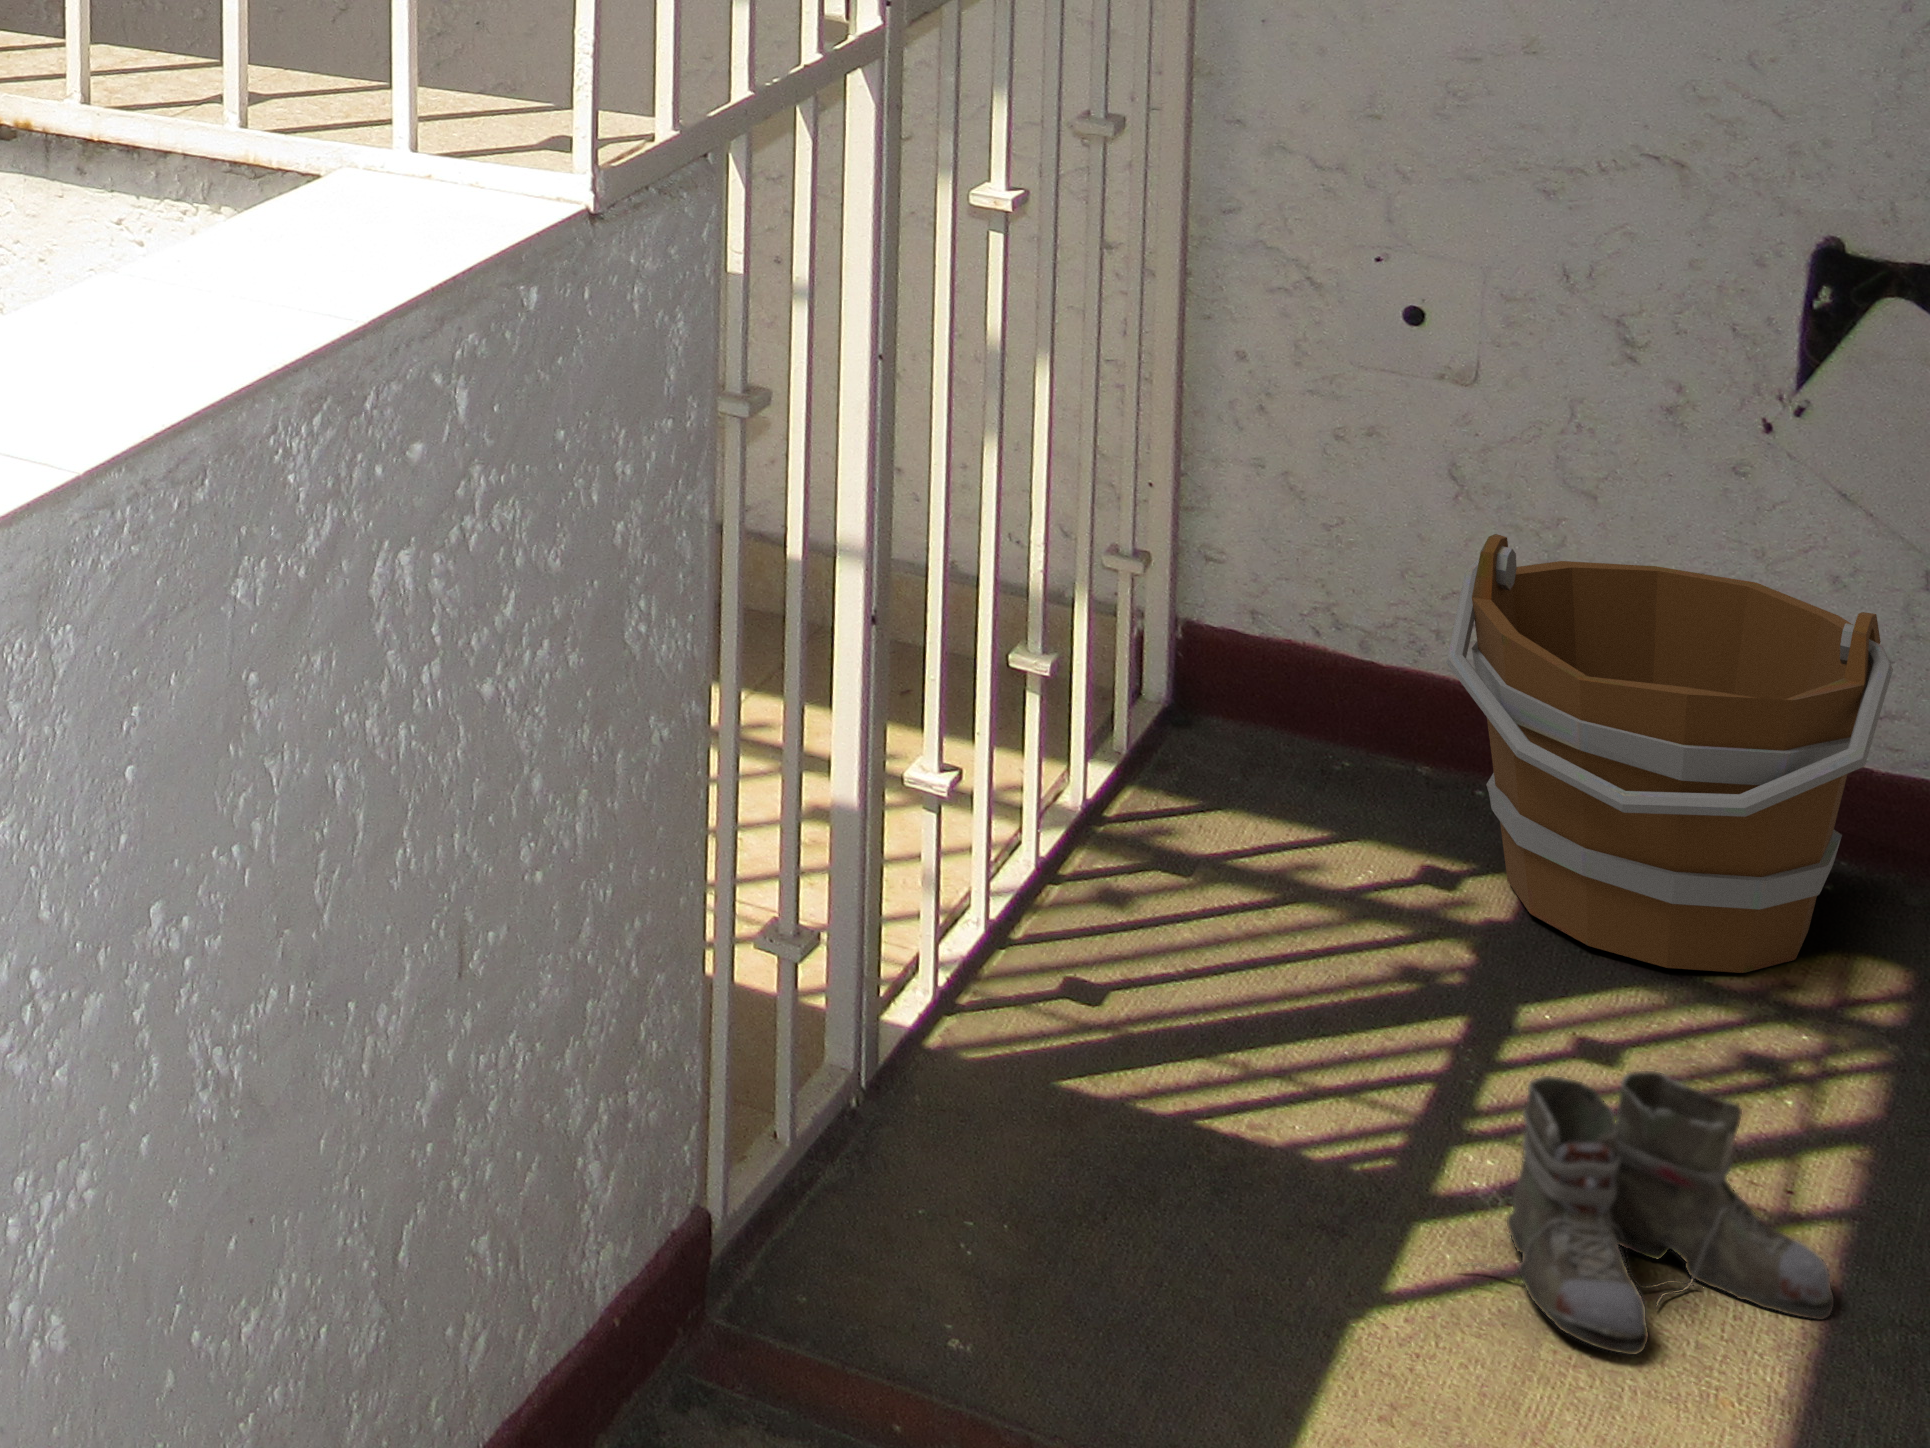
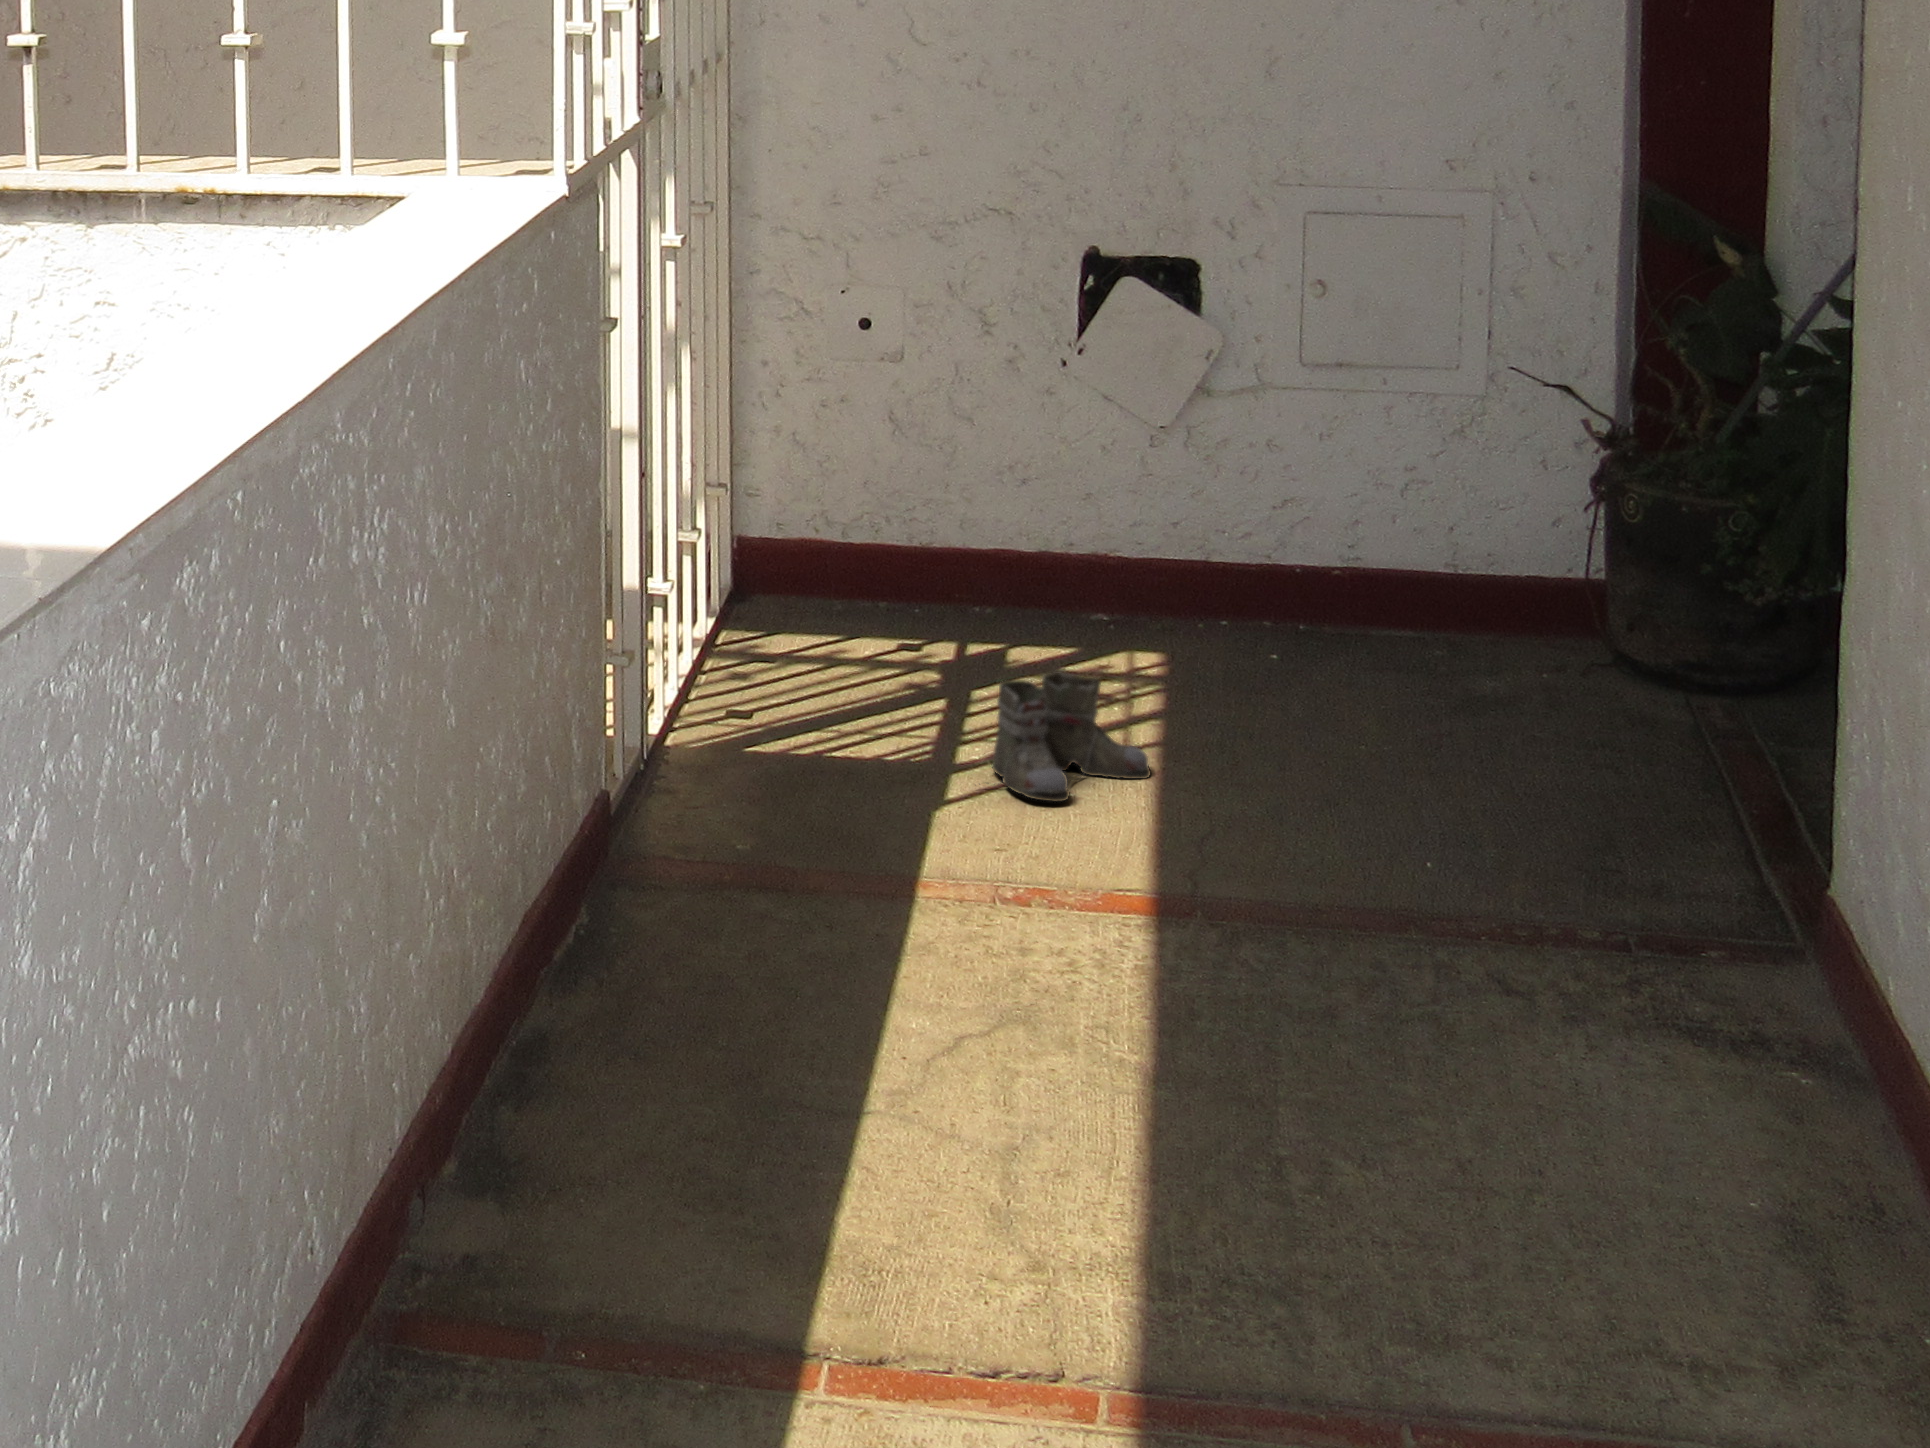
bucket: present [1446,534,1893,973] -> none [914,445,1142,668]

